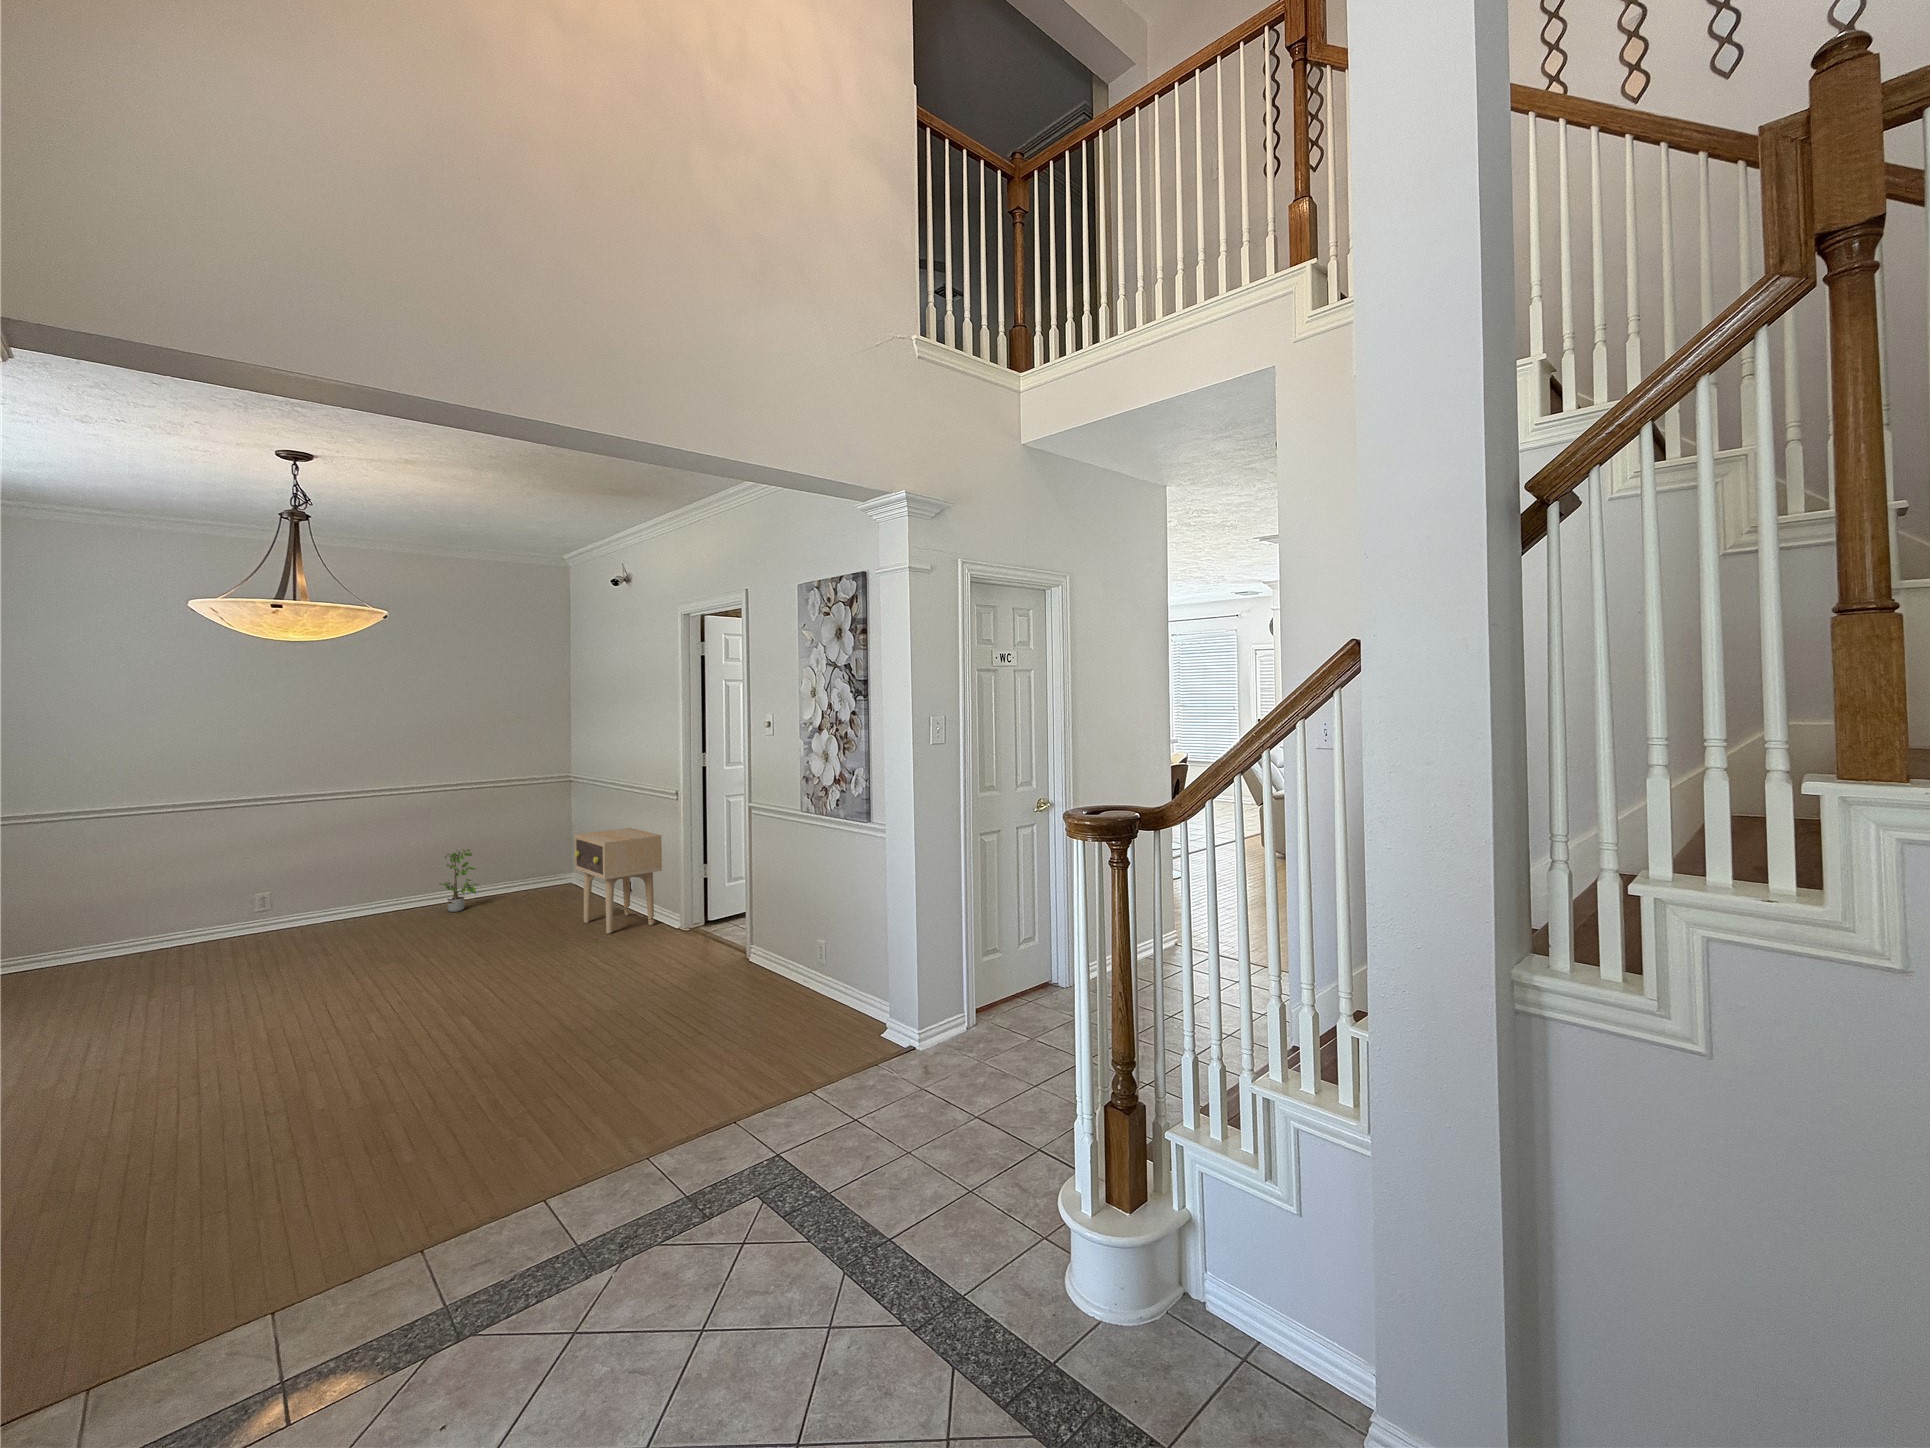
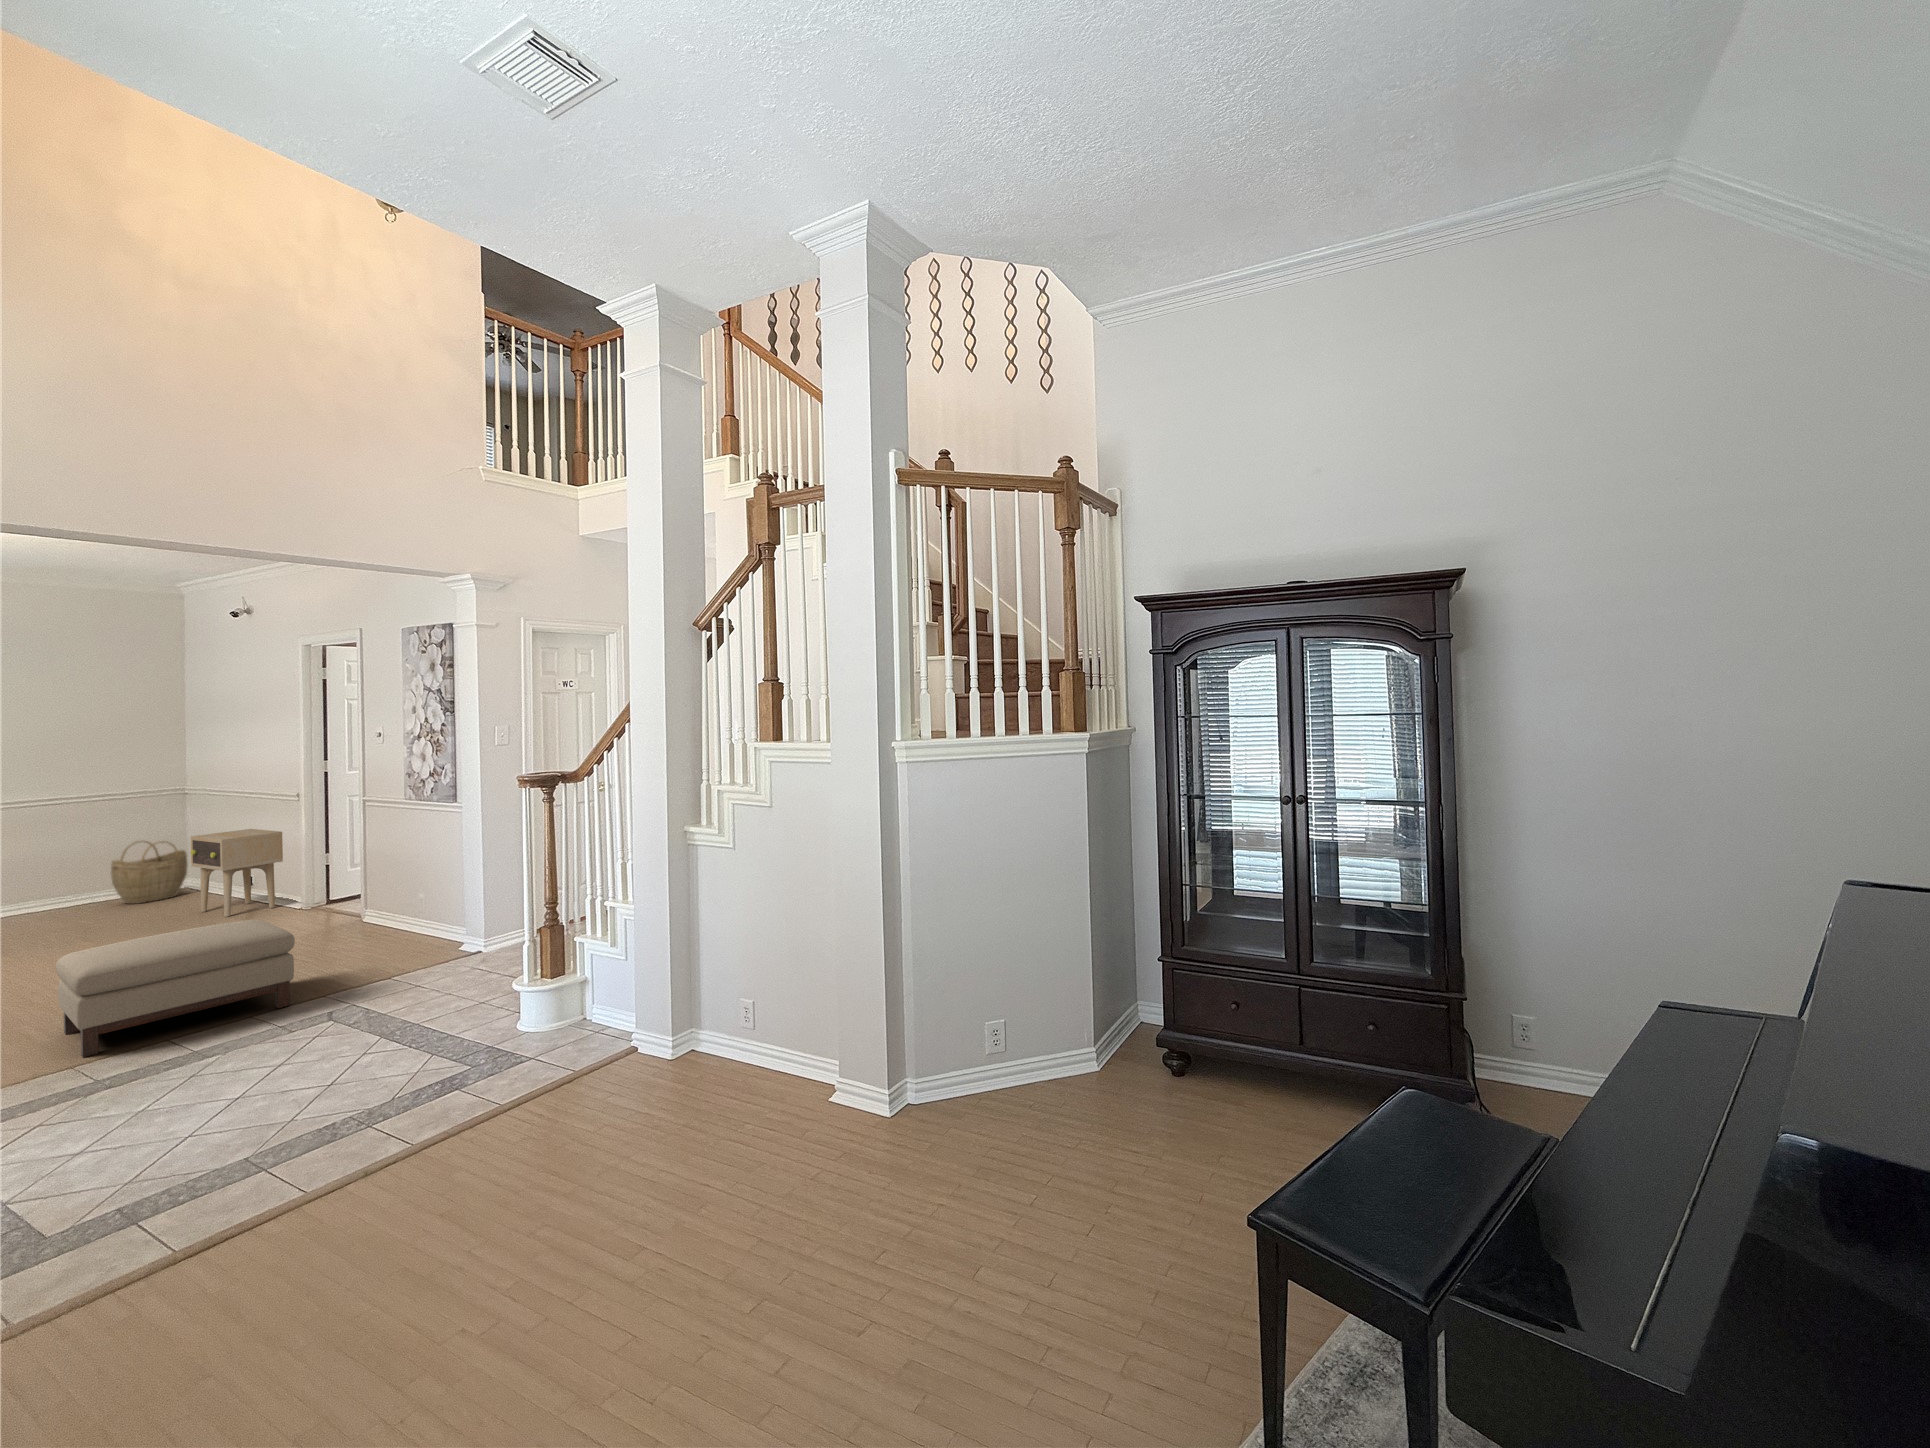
woven basket: none [505,832,571,902] -> present [111,841,187,904]
potted plant: present [439,849,478,912] -> none [33,857,83,917]
ottoman: none [428,985,705,1216] -> present [56,919,295,1057]

